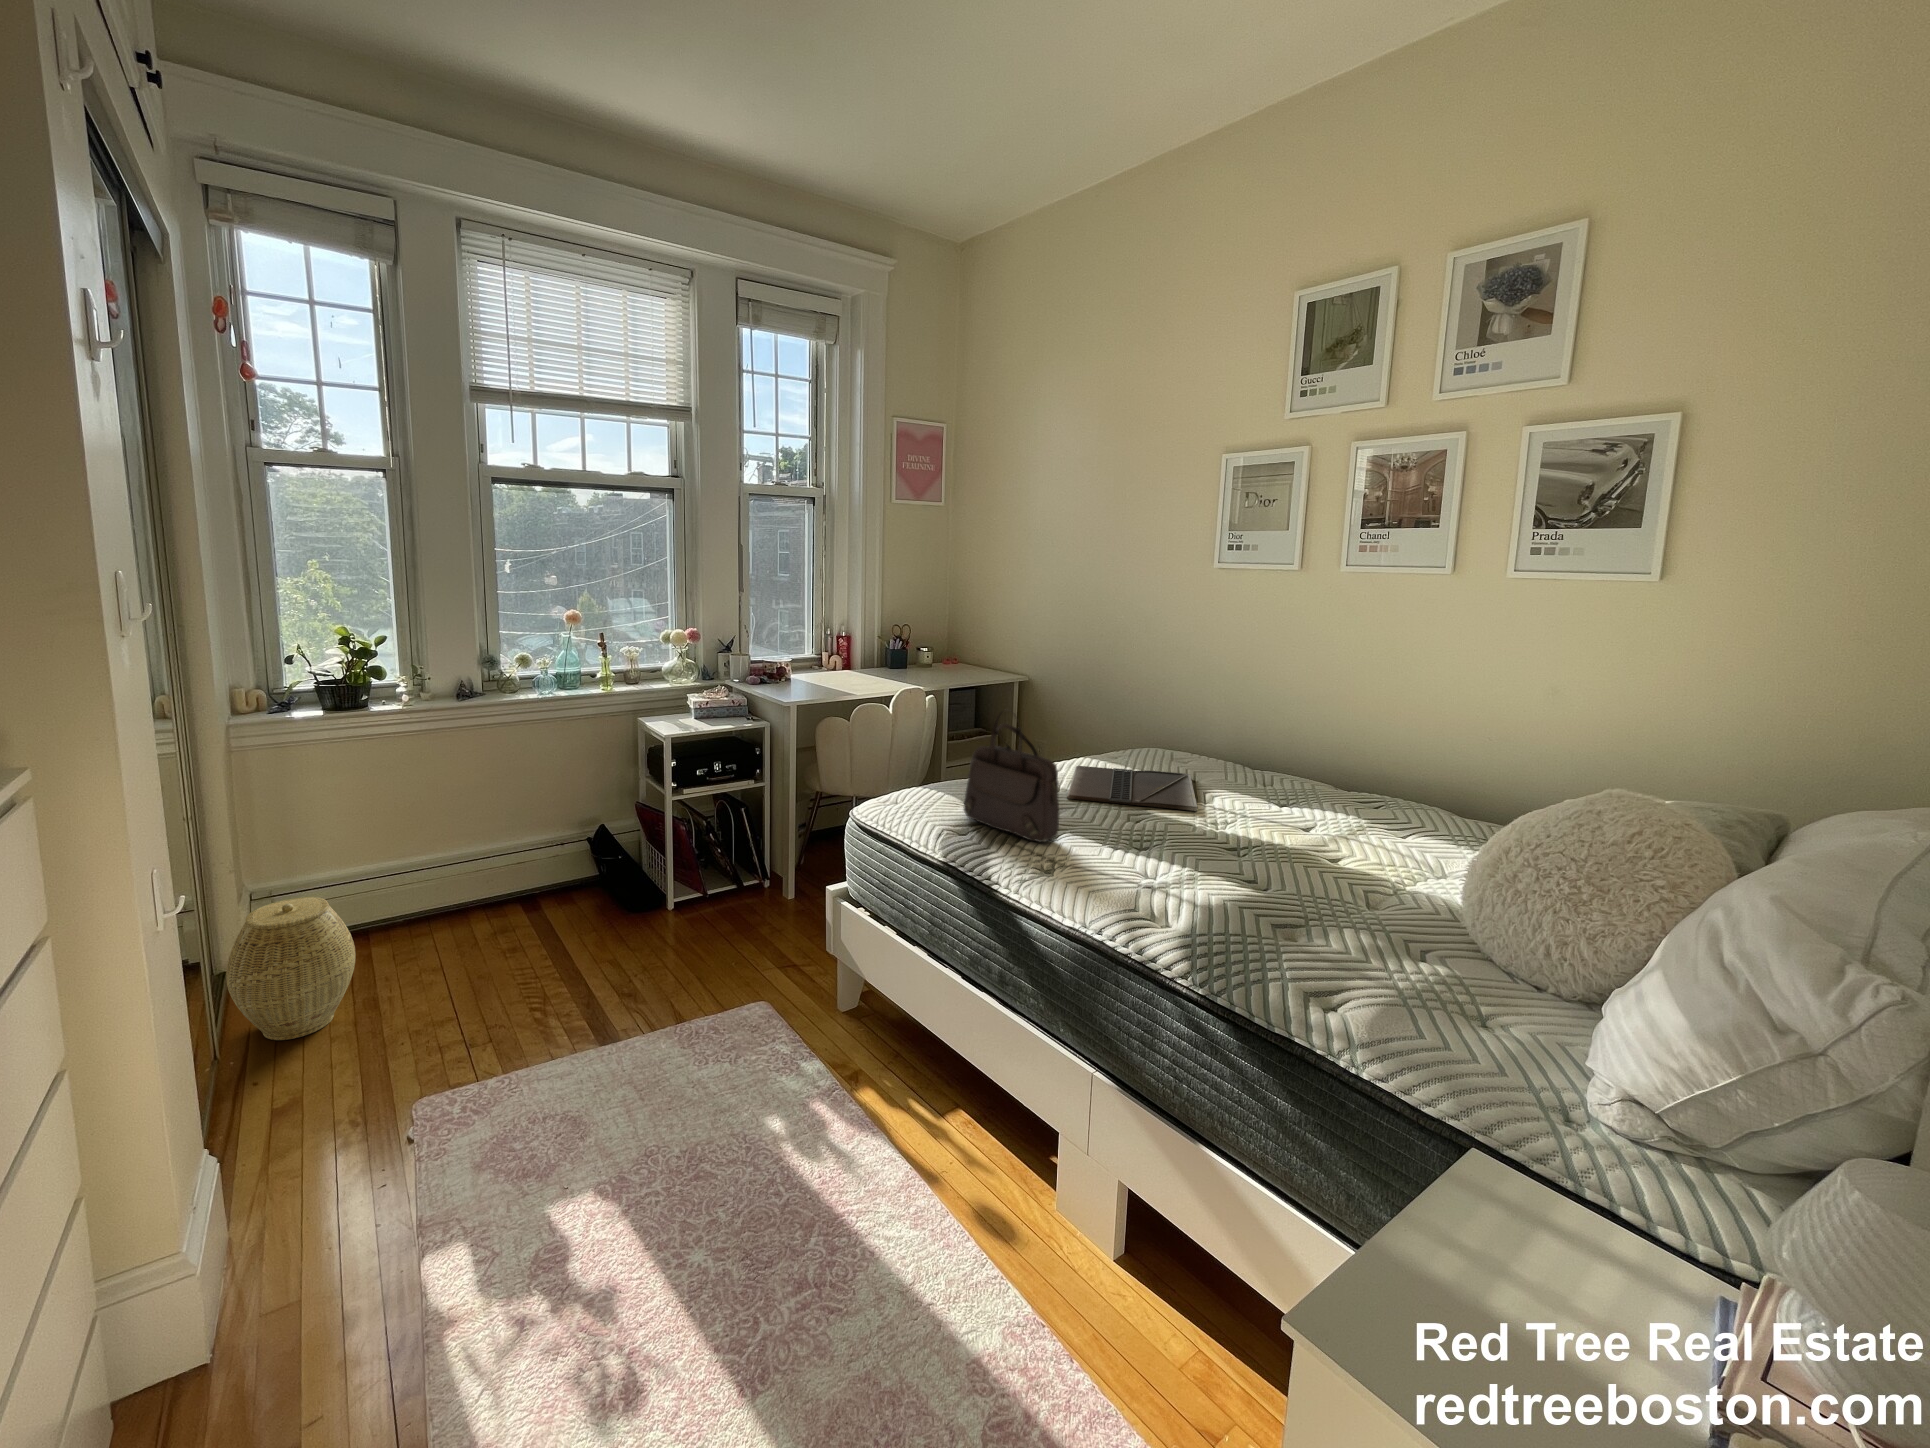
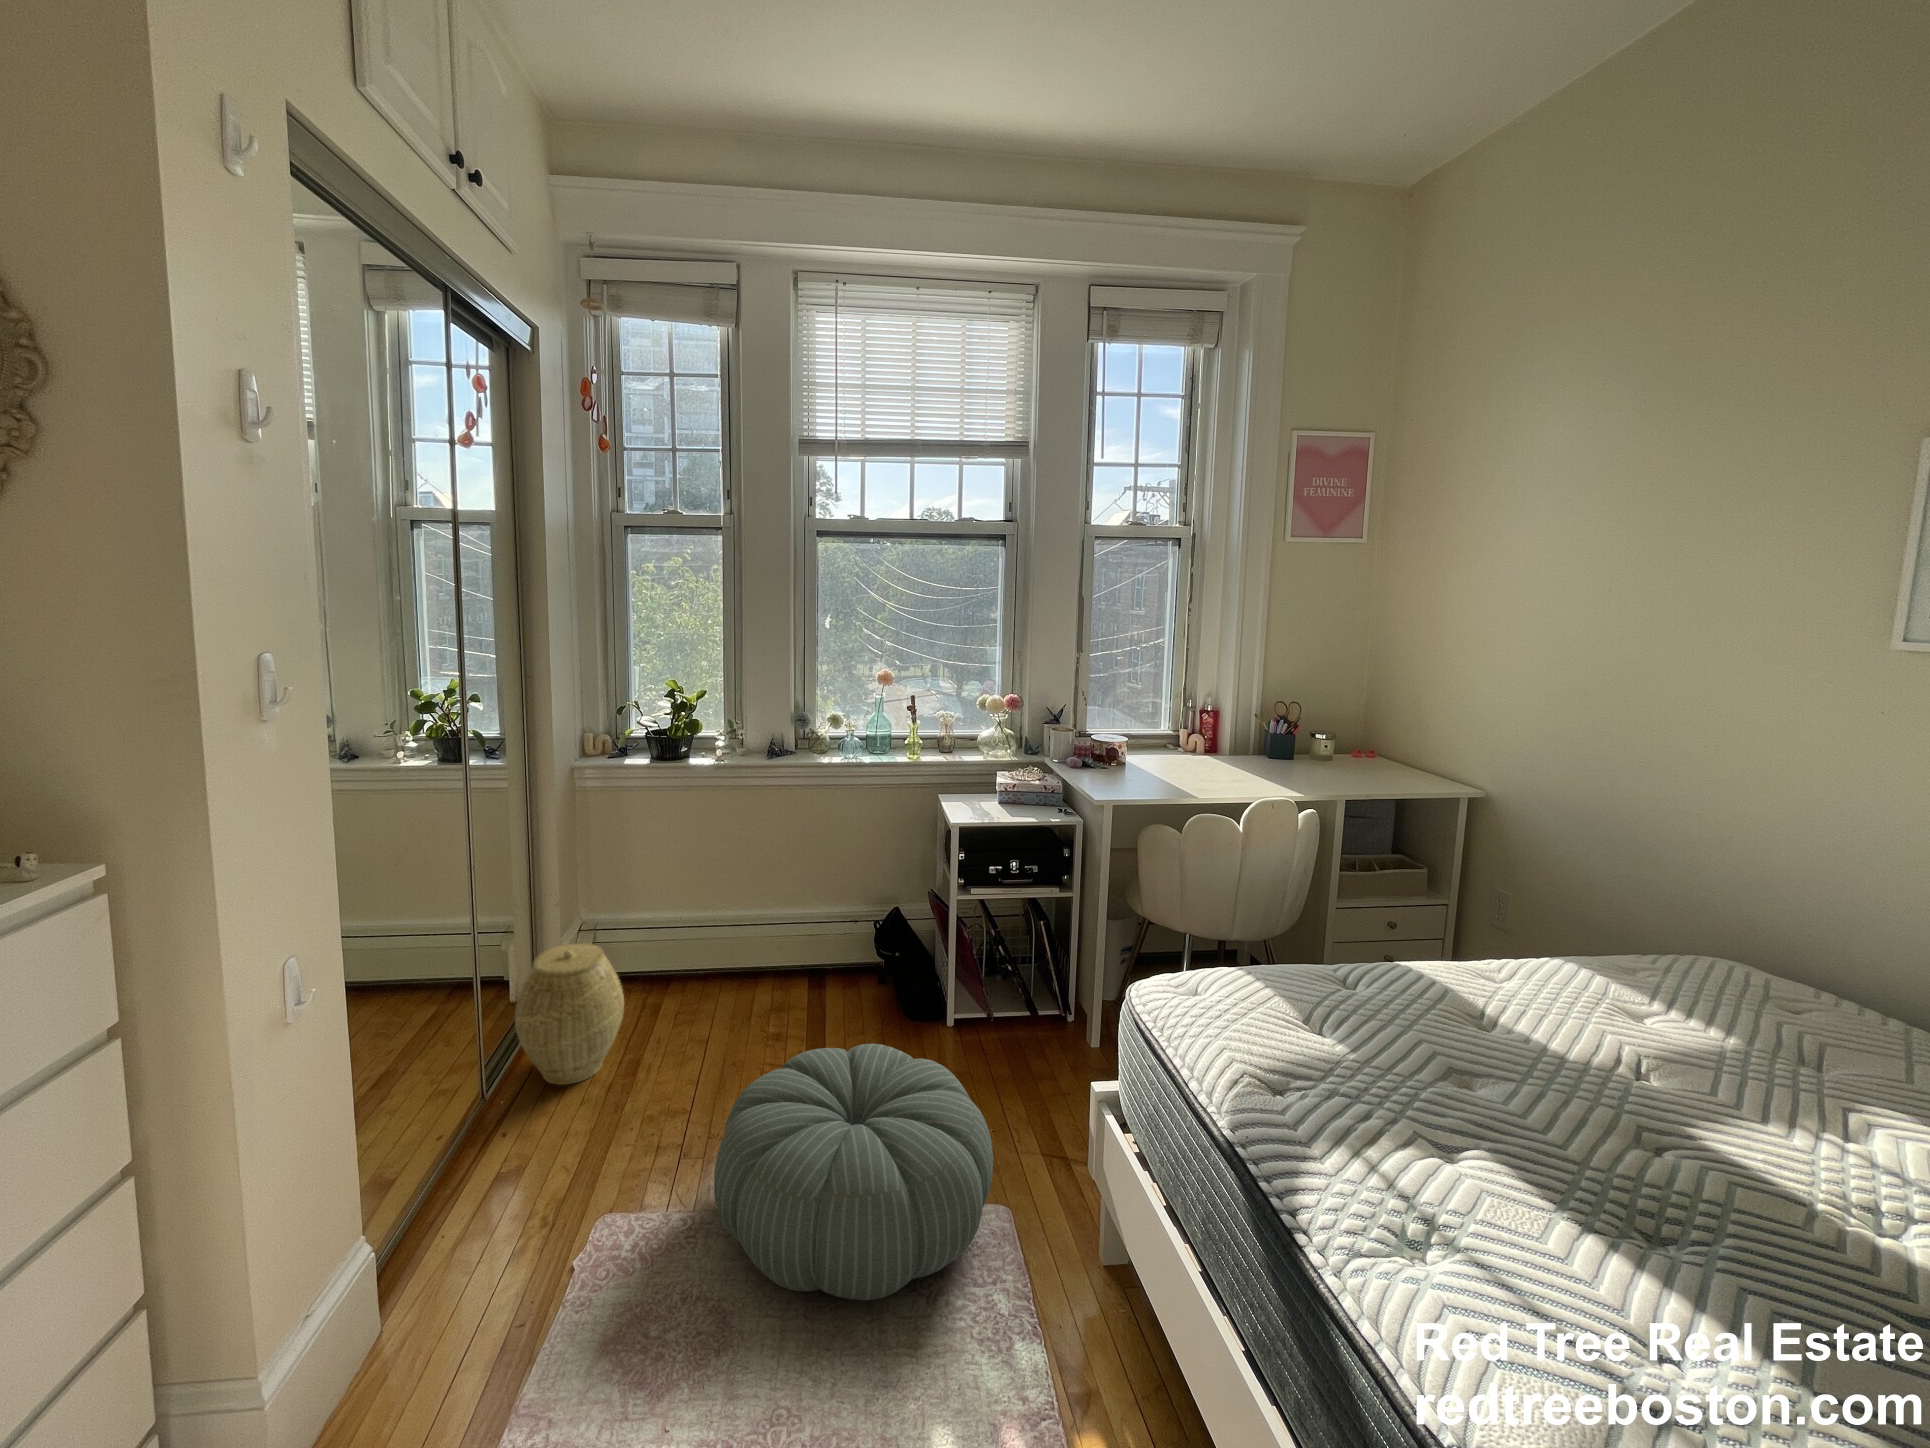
handbag: present [964,710,1059,842] -> none [1286,901,1463,1165]
laptop: present [1067,766,1197,811] -> none [1503,979,1827,1165]
pouf: none [527,914,761,1088] -> present [714,1044,993,1300]

